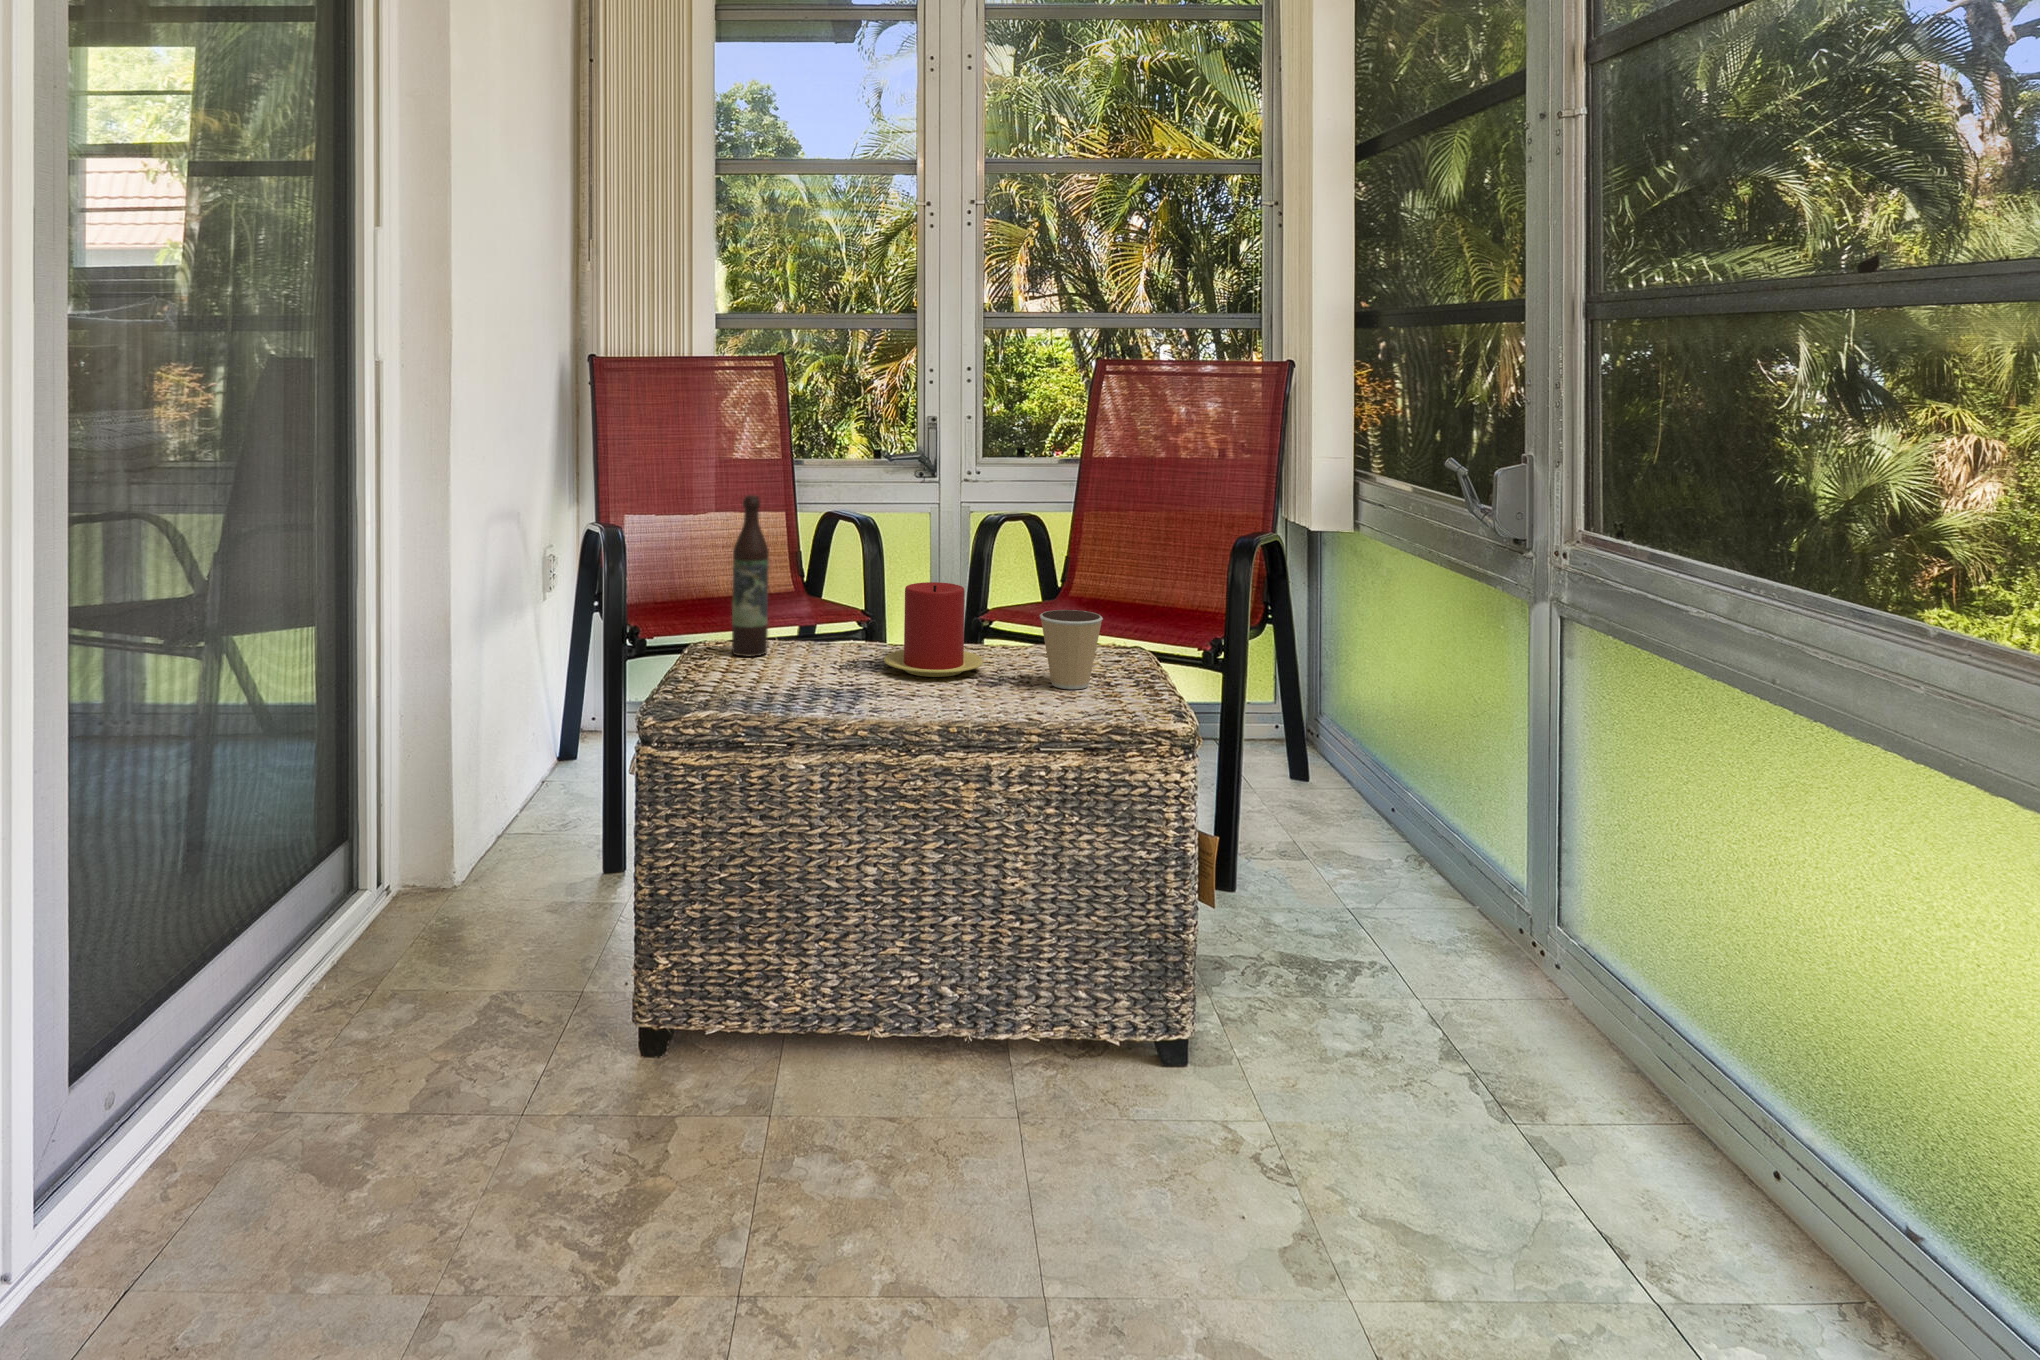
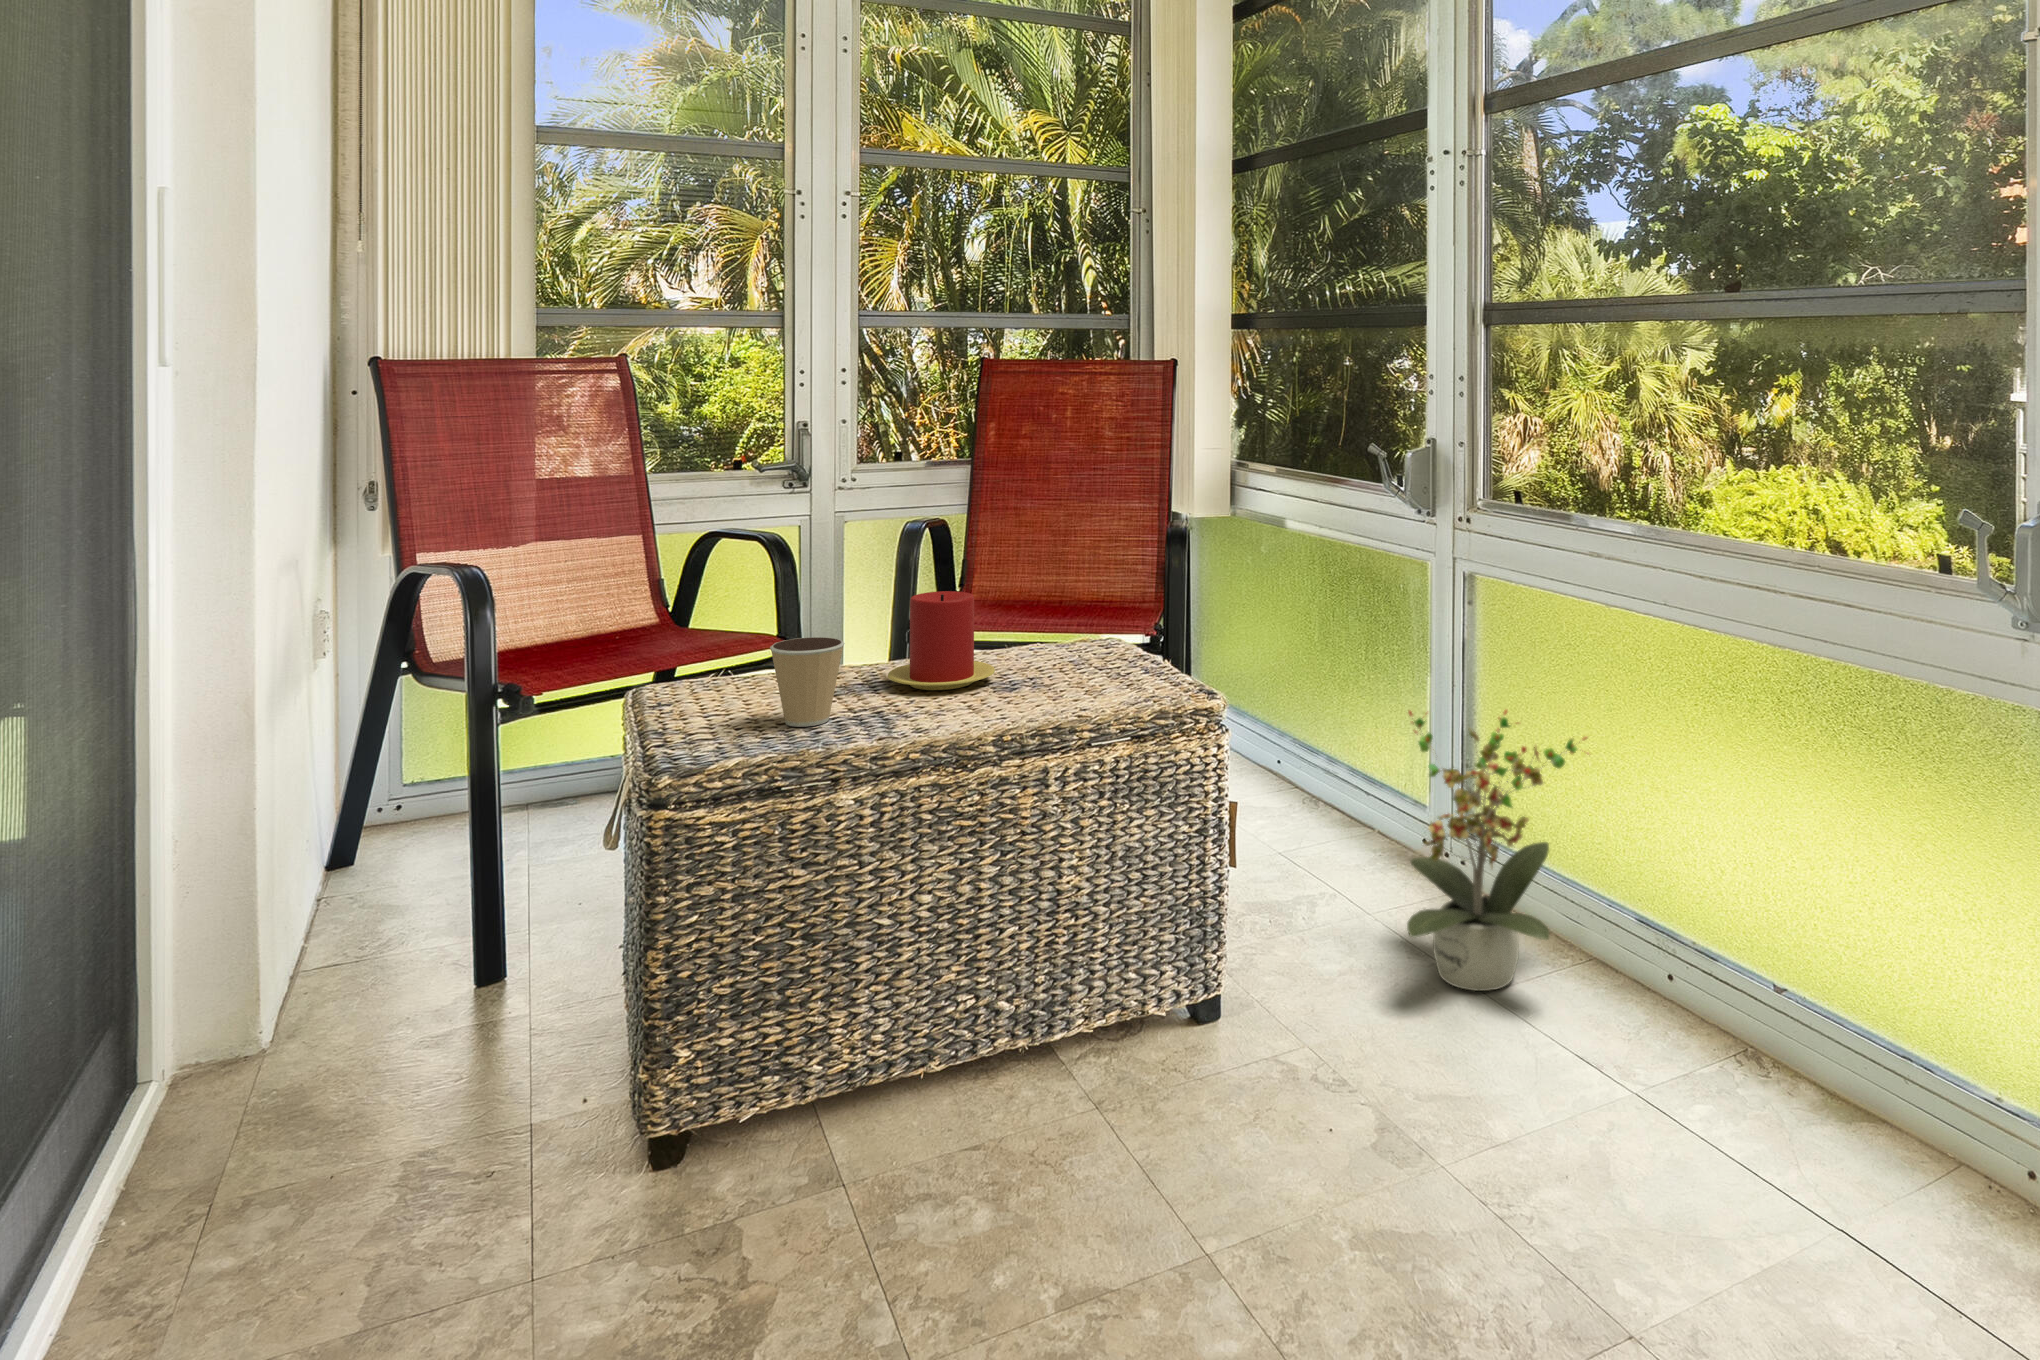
wine bottle: present [732,495,769,657] -> none [695,514,738,696]
coffee cup: present [1040,610,1103,689] -> present [770,637,844,727]
potted plant: none [1398,769,1669,1115] -> present [1407,710,1587,991]

